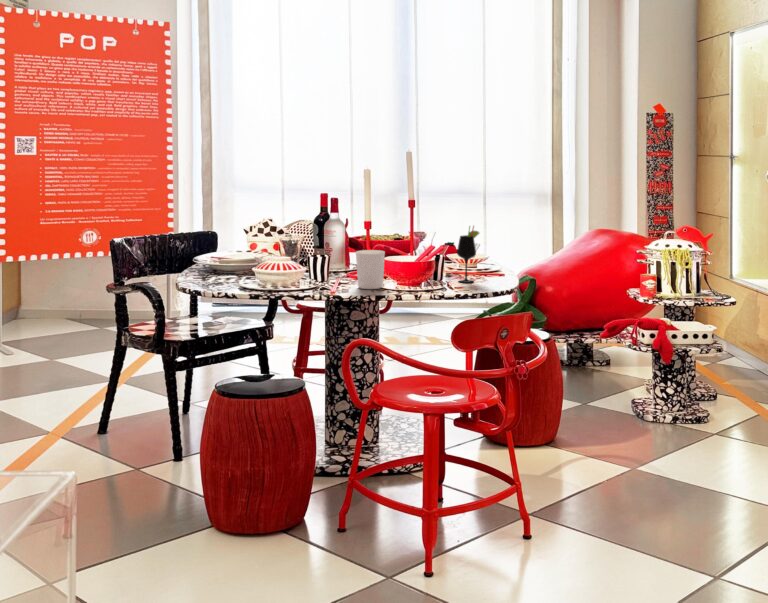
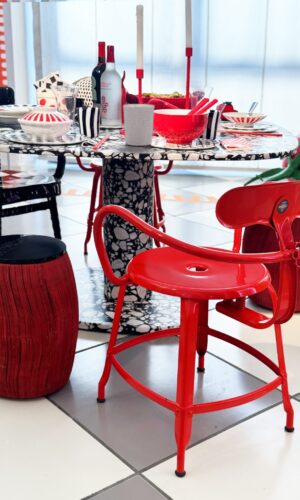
wine glass: present [457,226,479,283] -> none [233,80,258,143]

